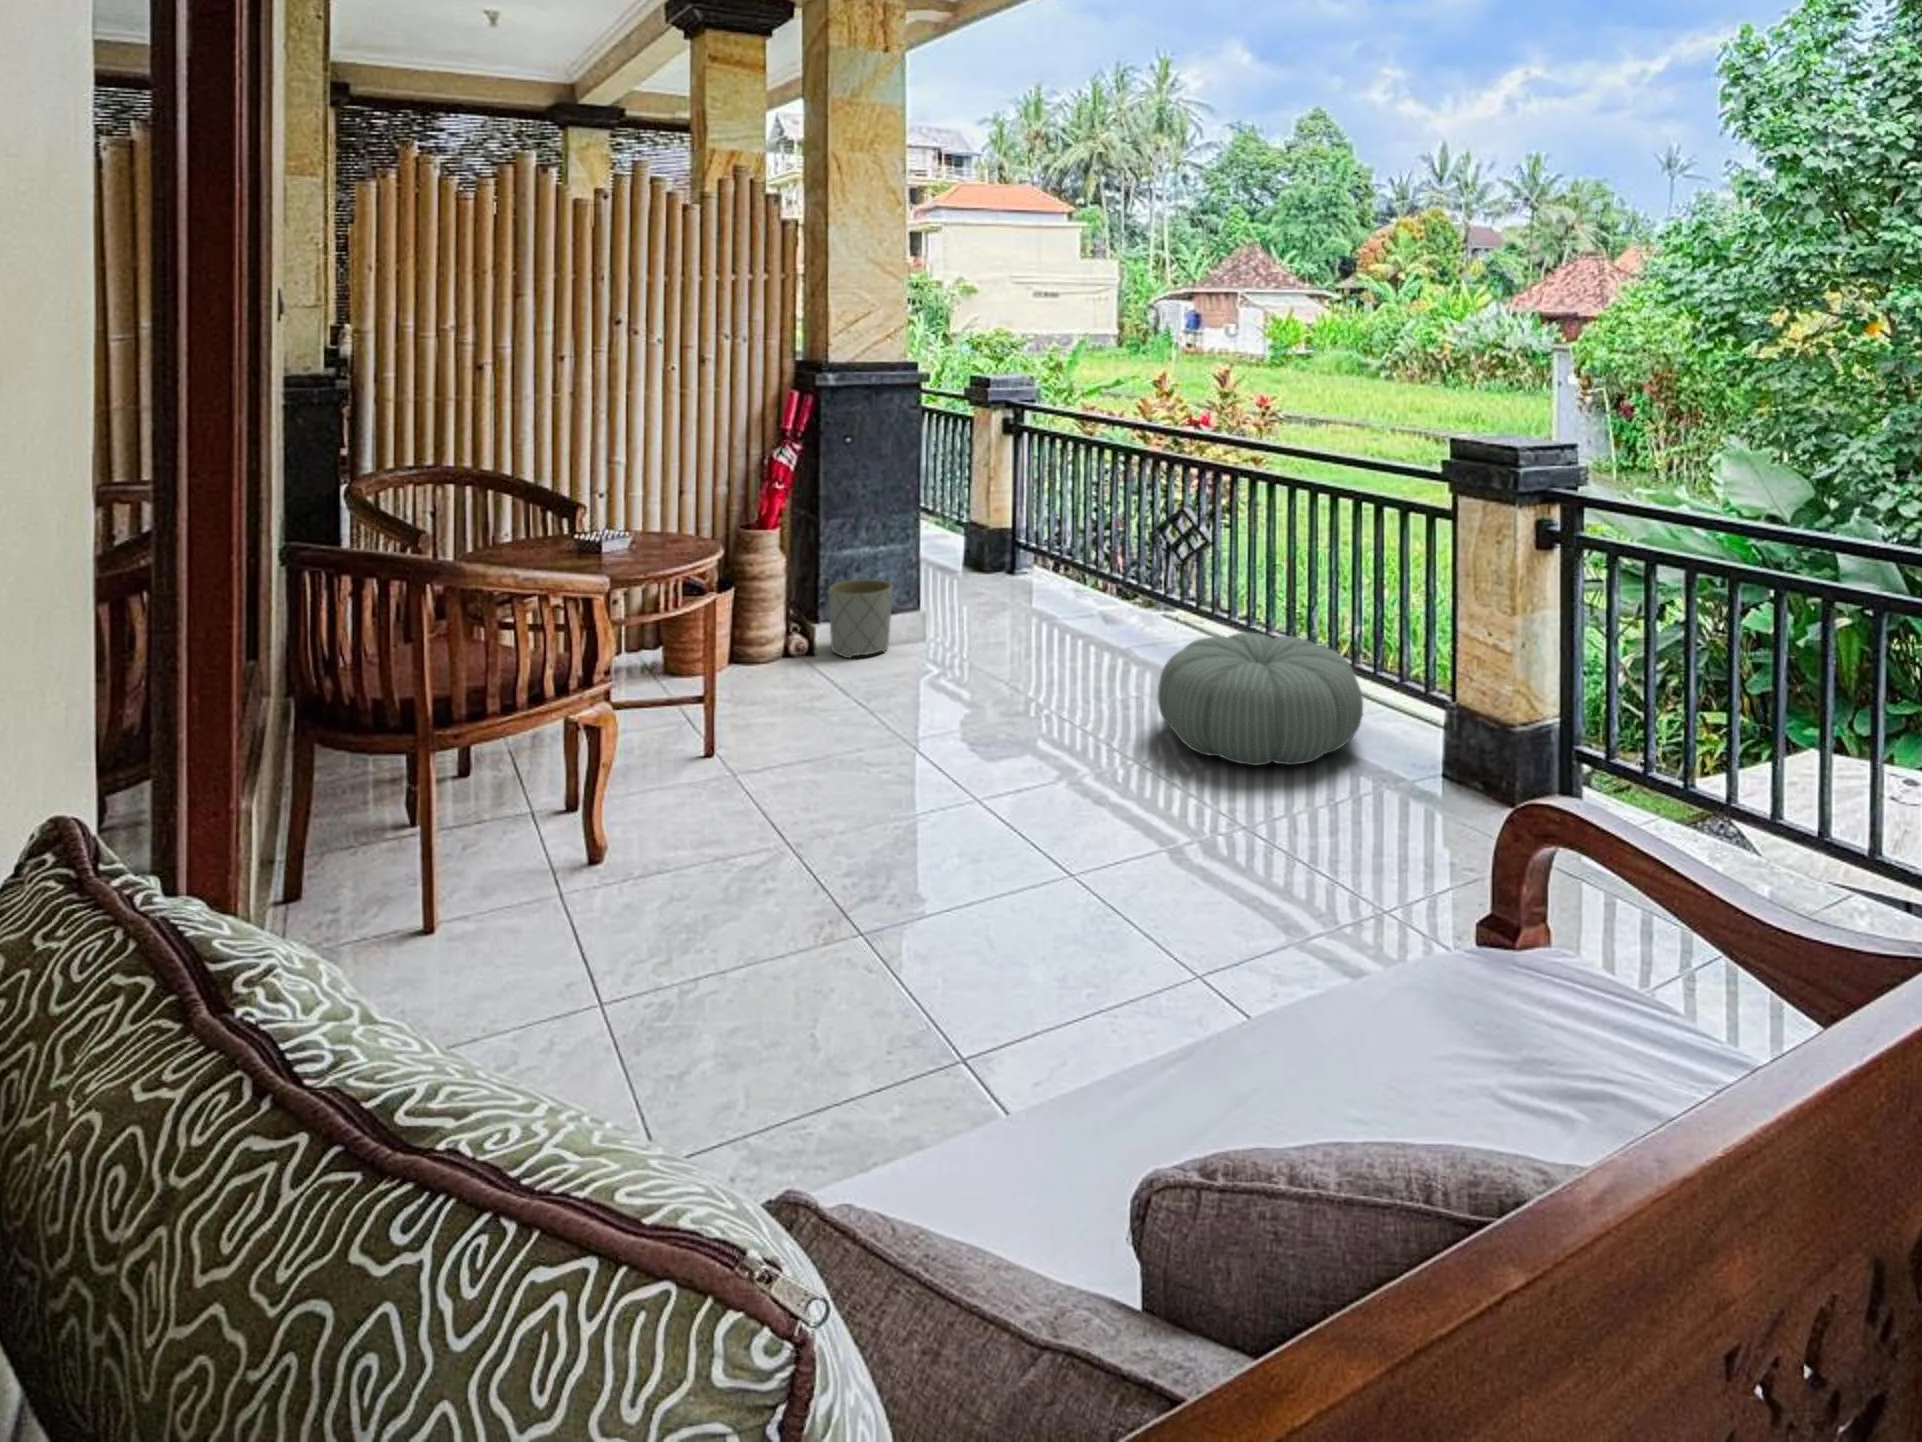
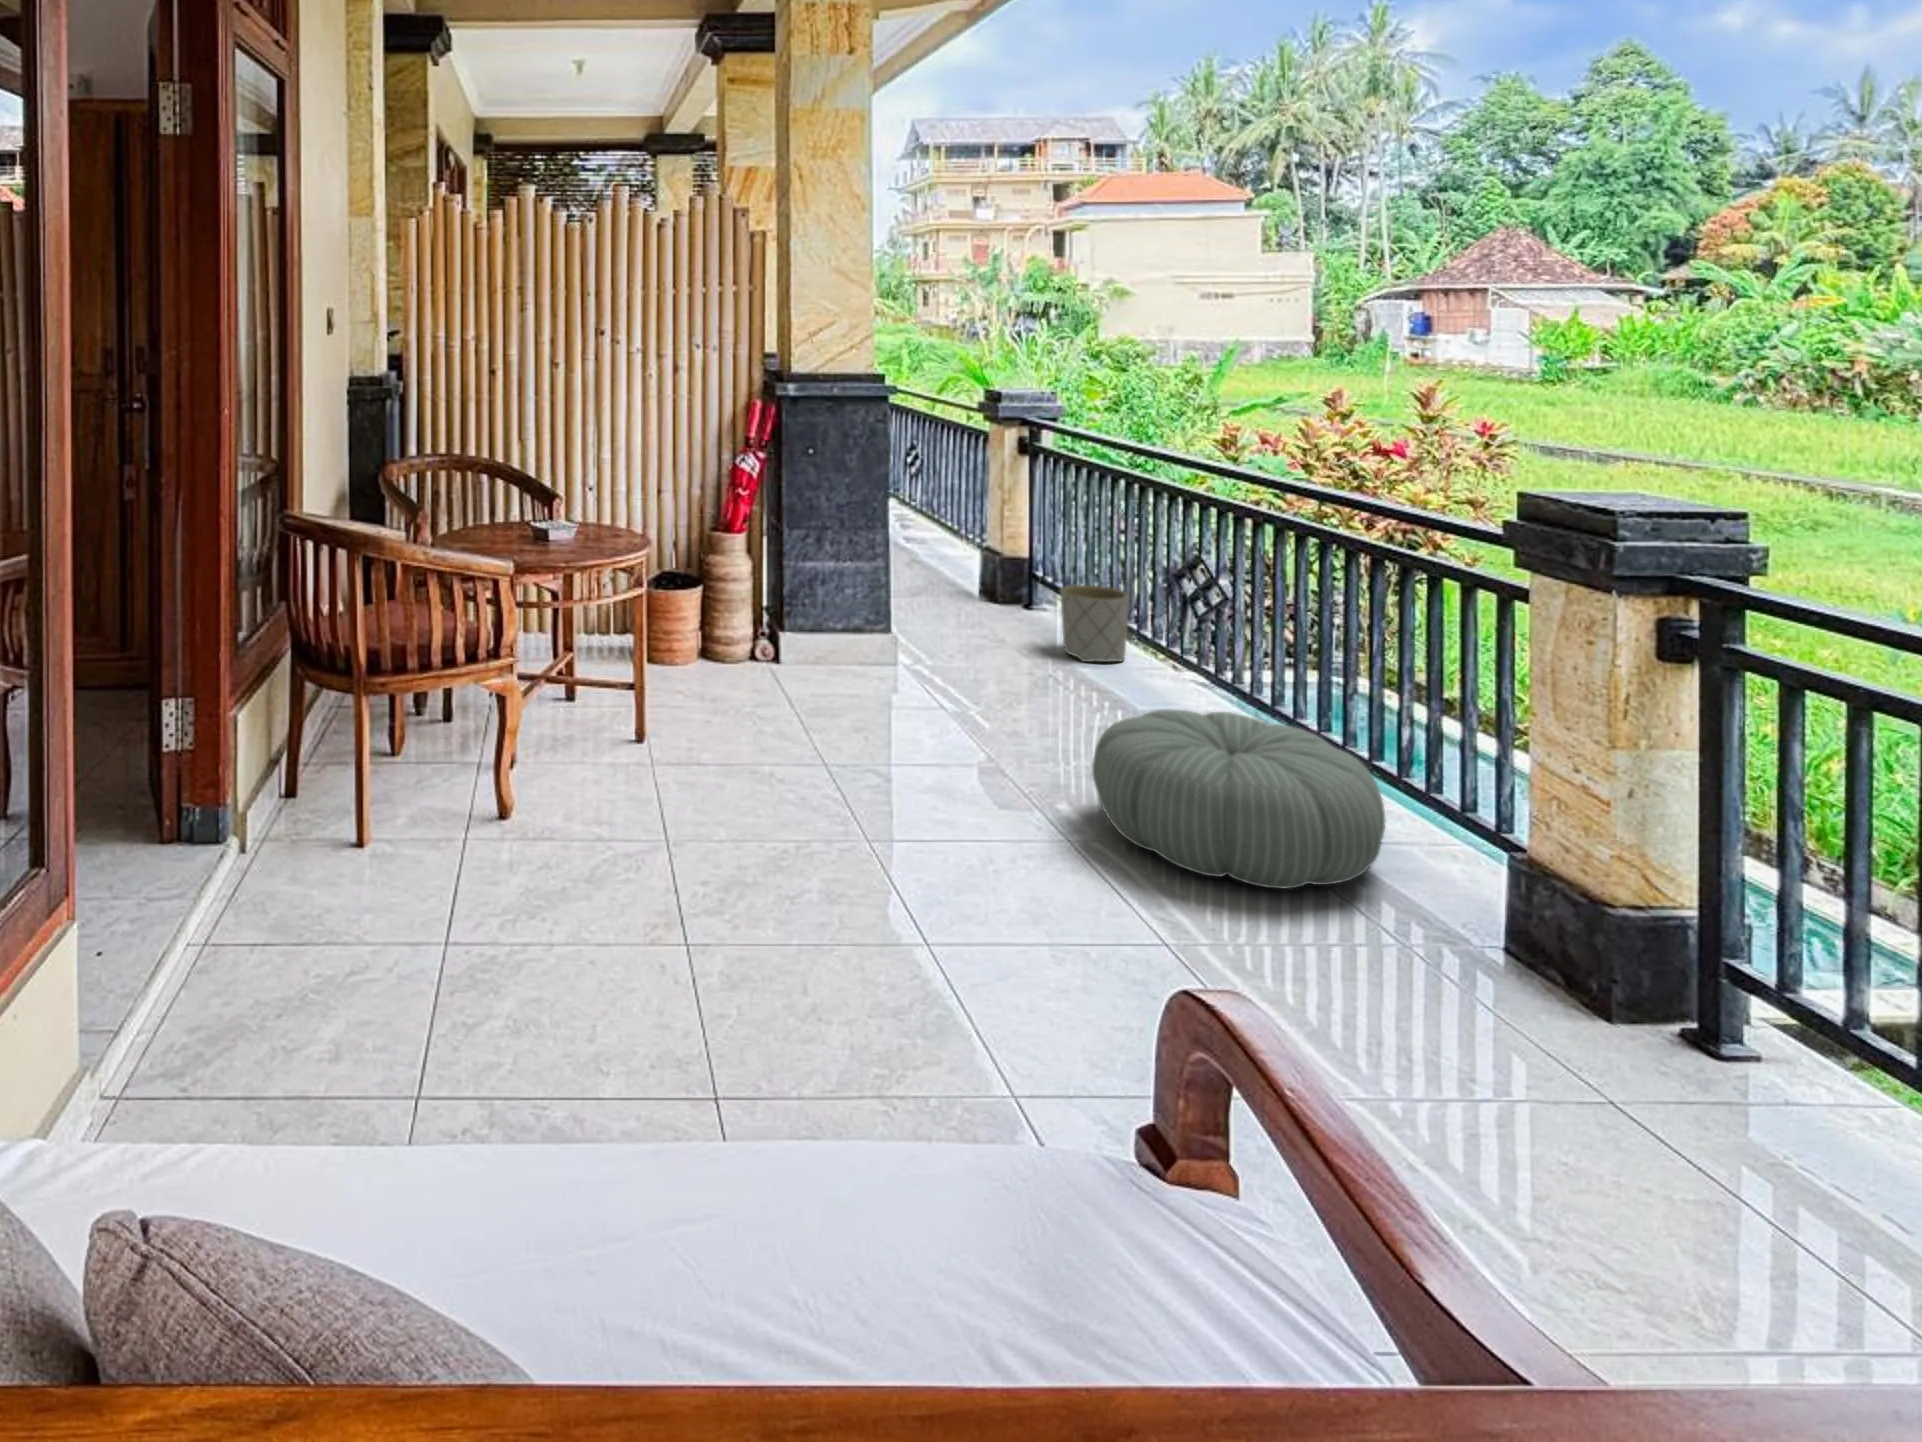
planter: present [829,579,893,658] -> present [1060,585,1129,662]

